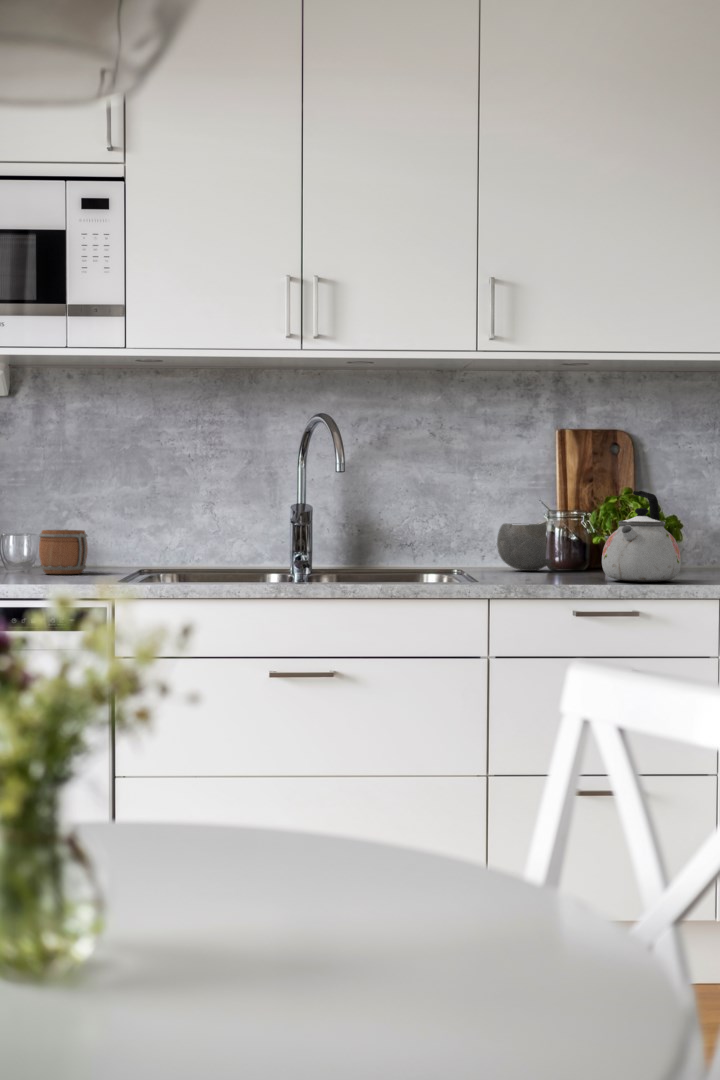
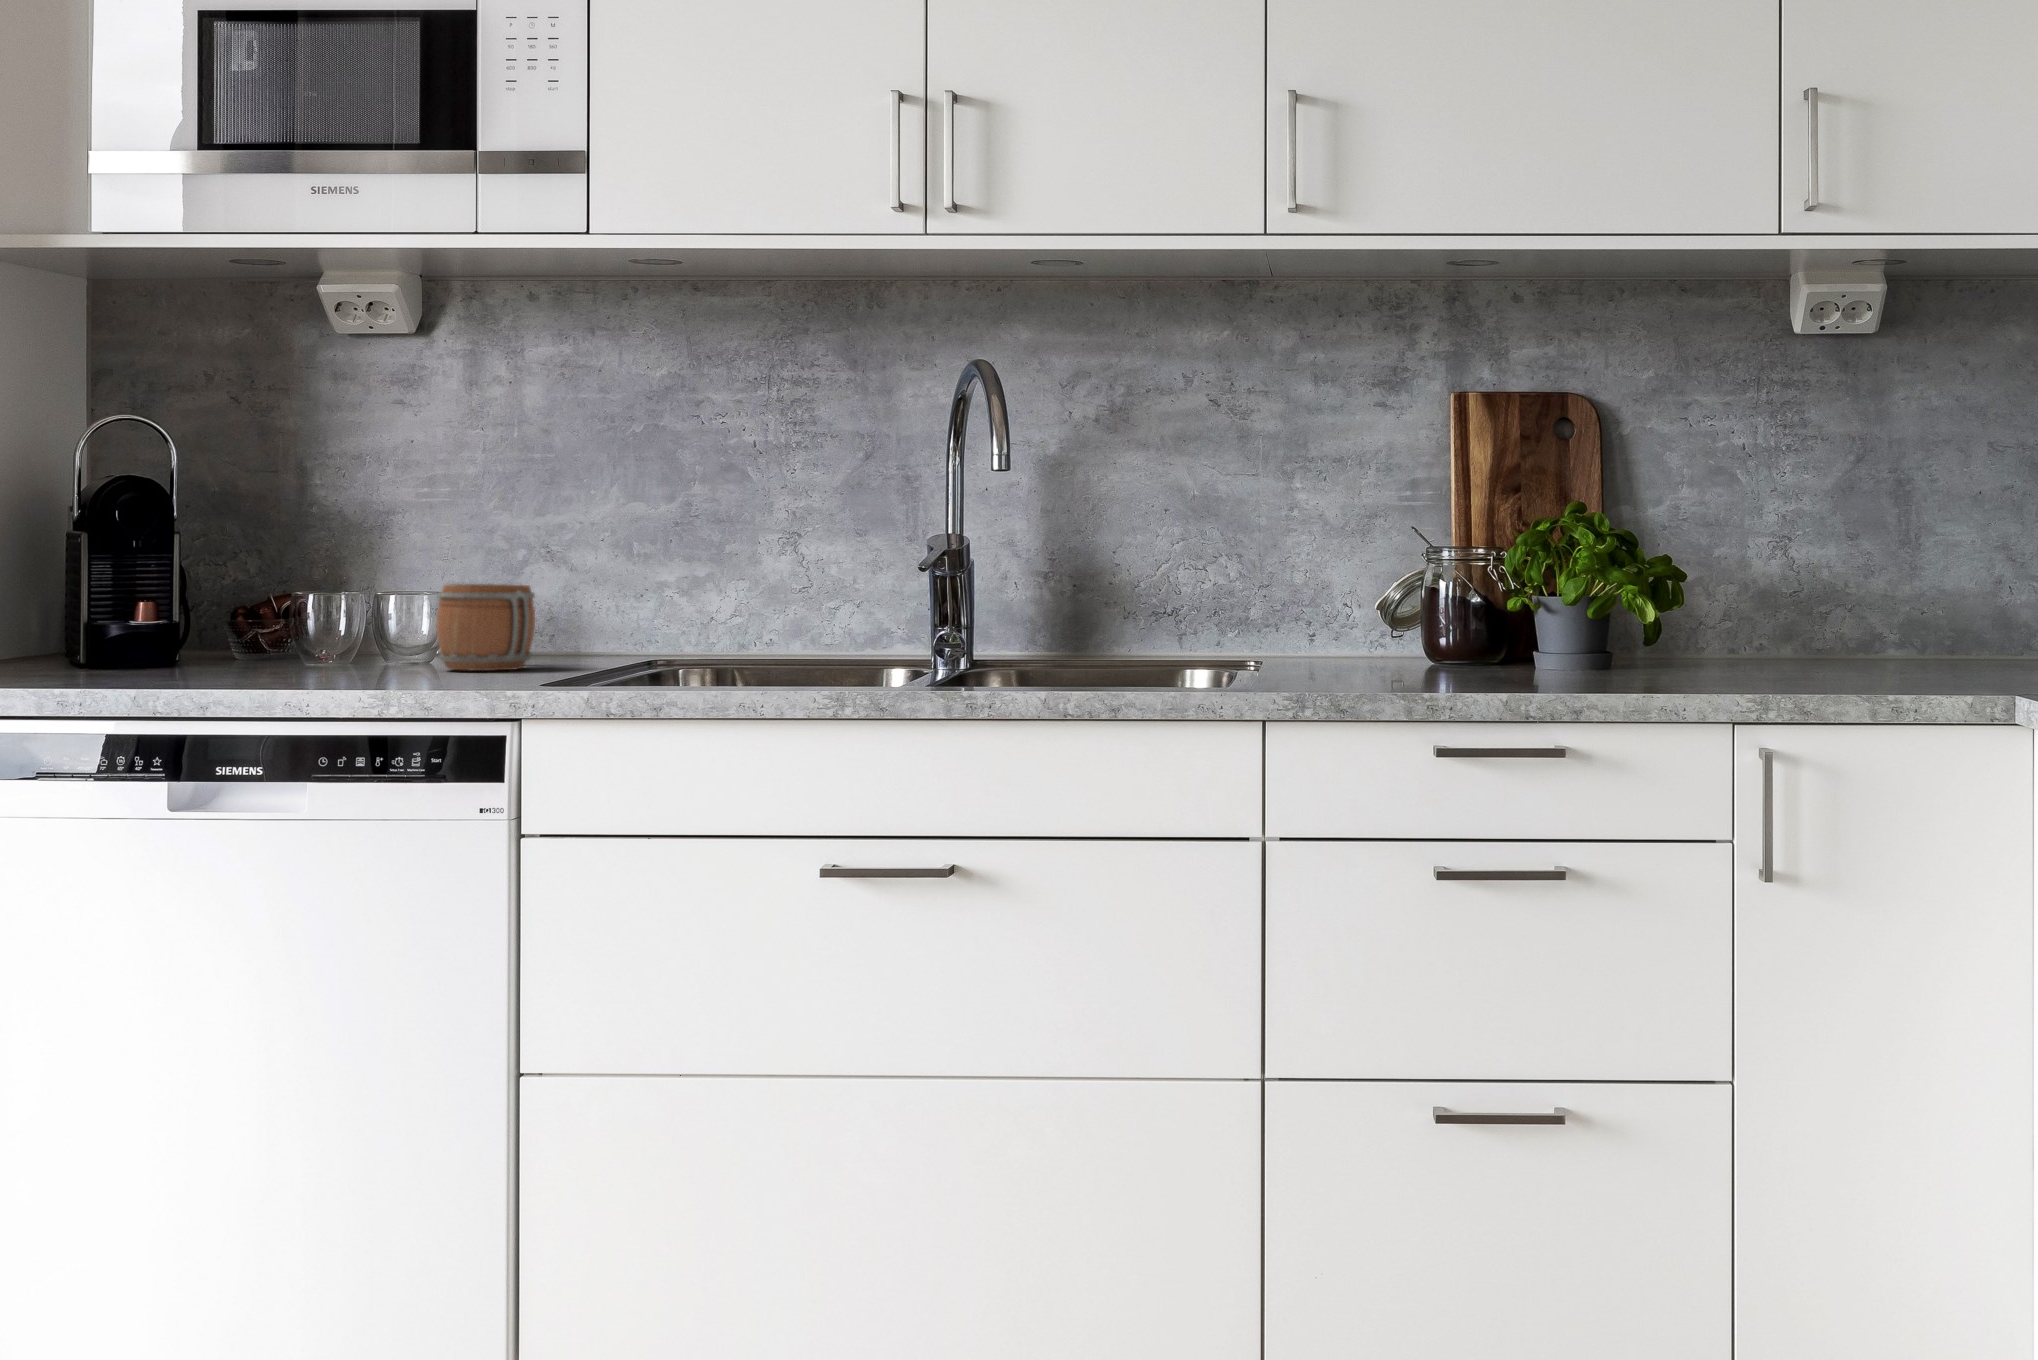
kettle: present [602,491,681,582] -> none [1506,506,1658,685]
ceramic bowl: present [497,524,553,571] -> none [1338,572,1456,663]

